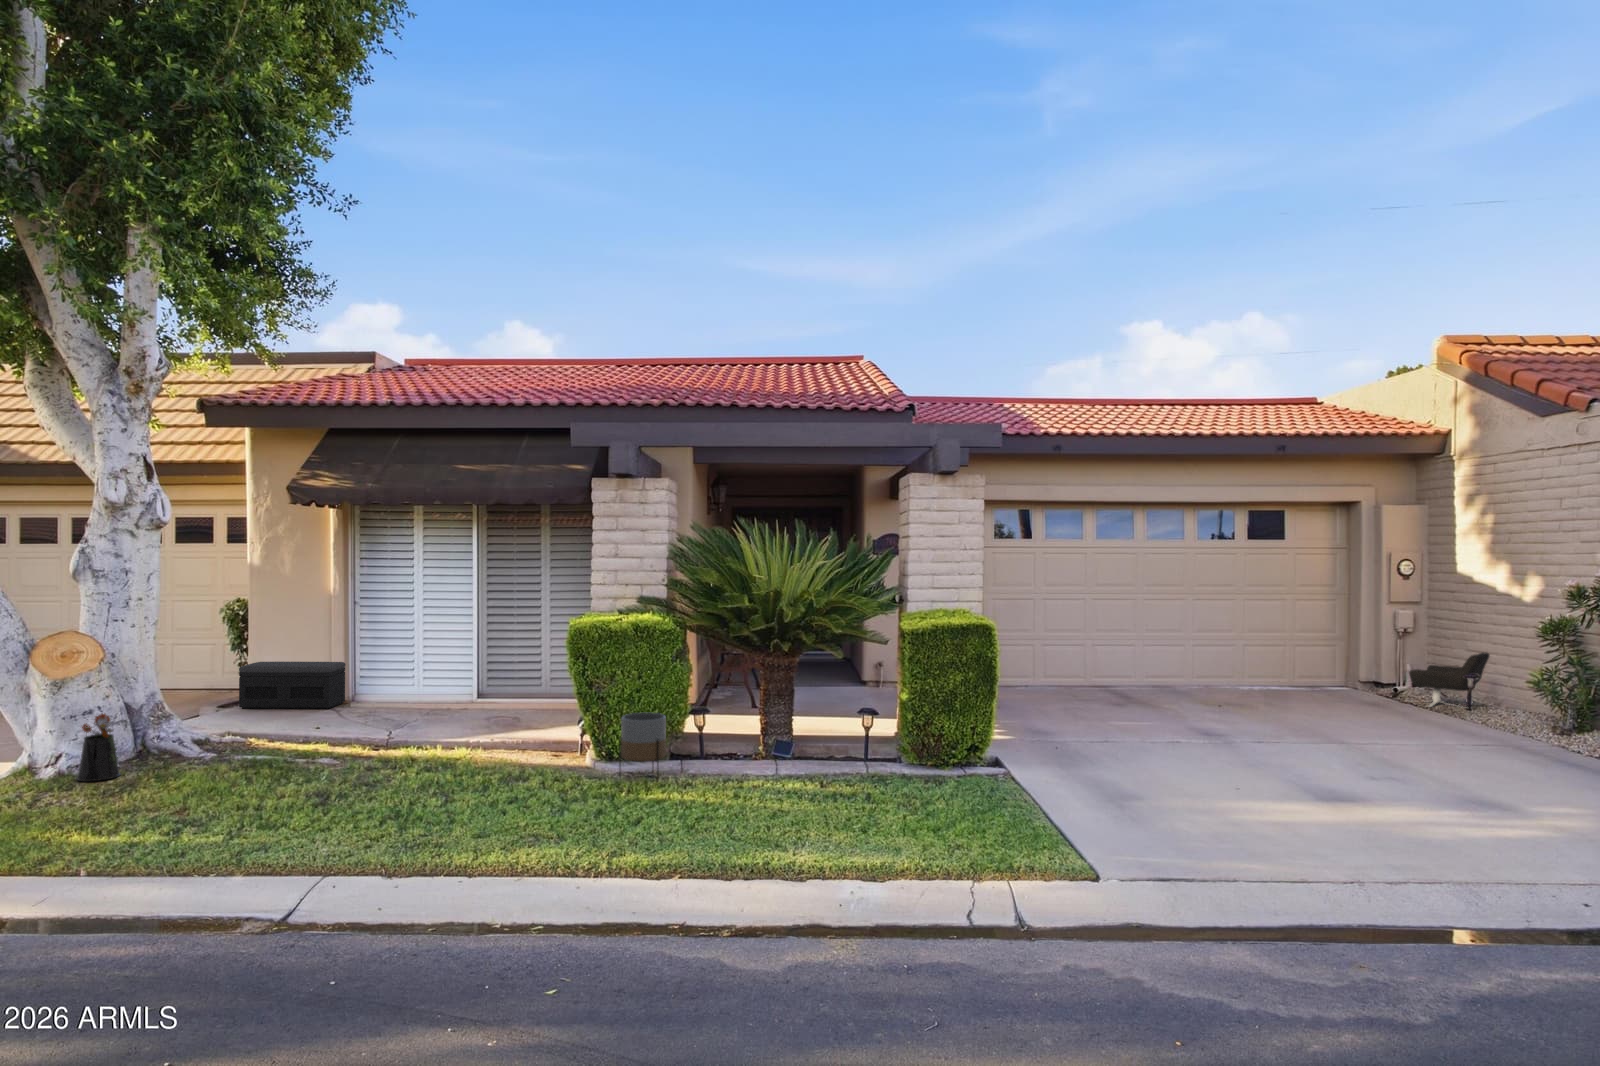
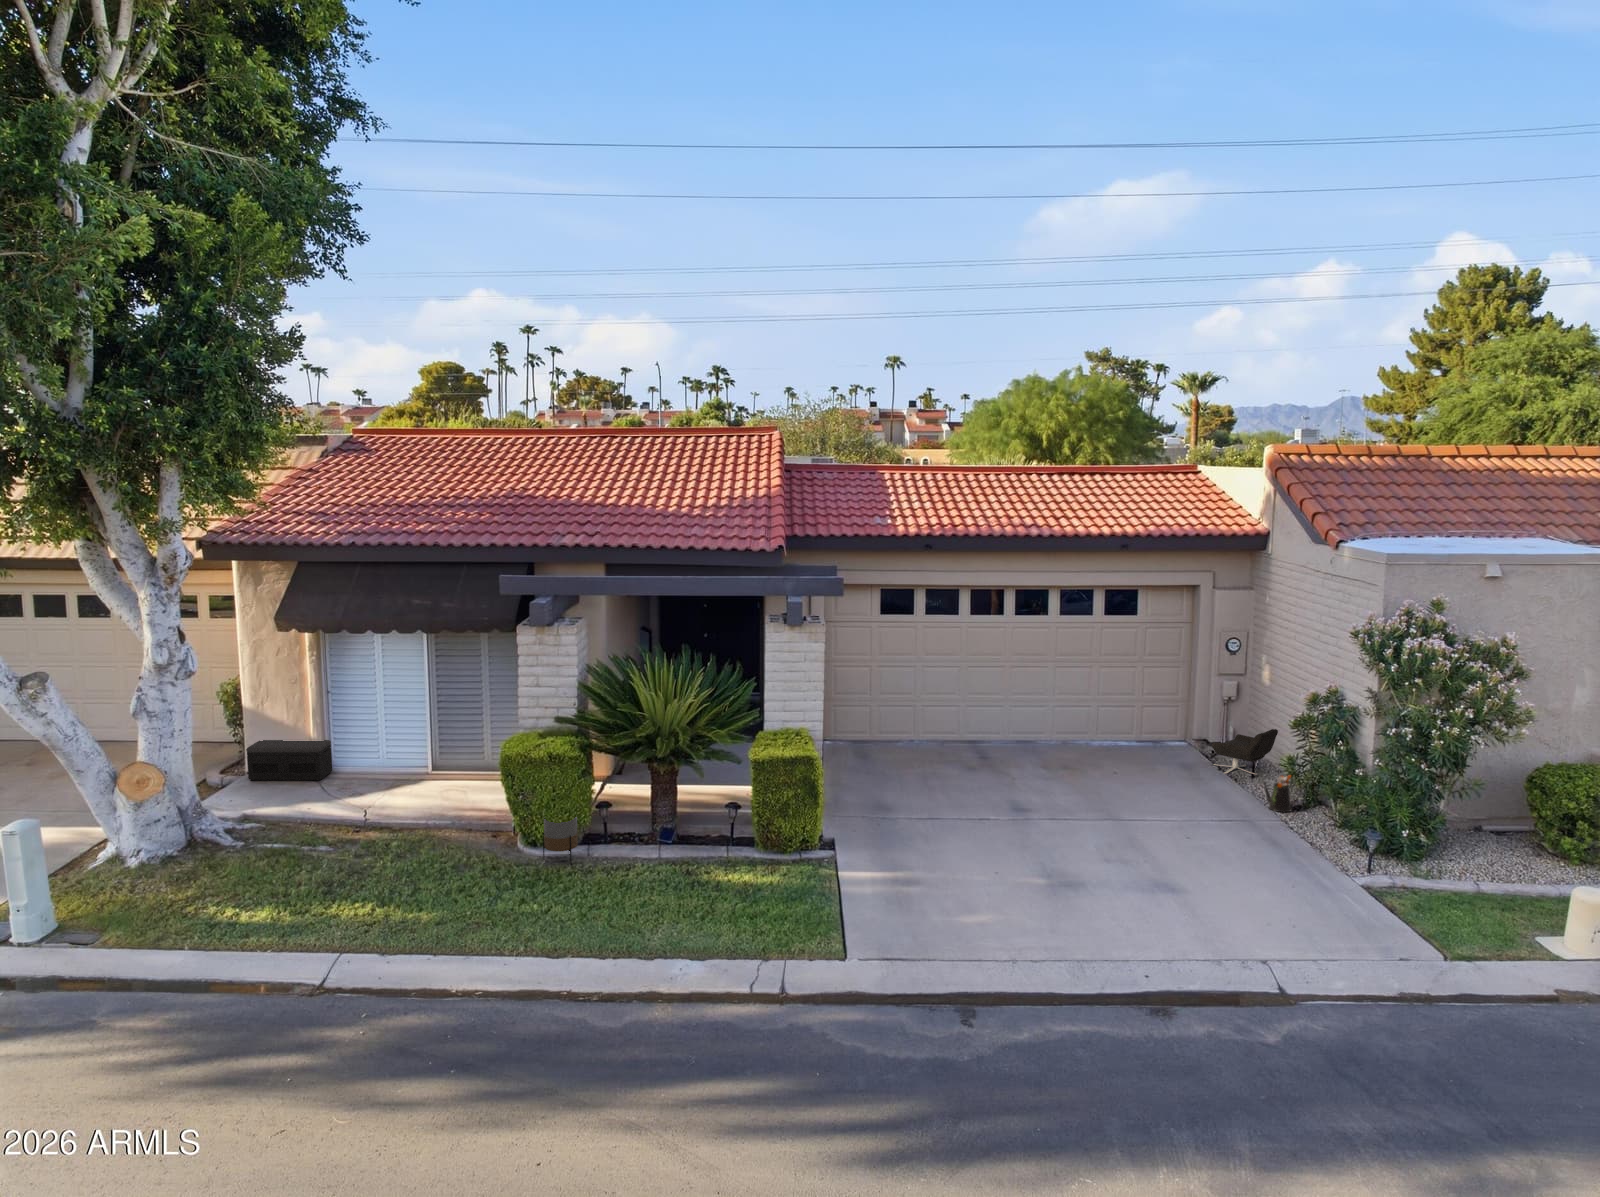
watering can: present [77,714,120,781] -> present [1264,775,1291,812]

